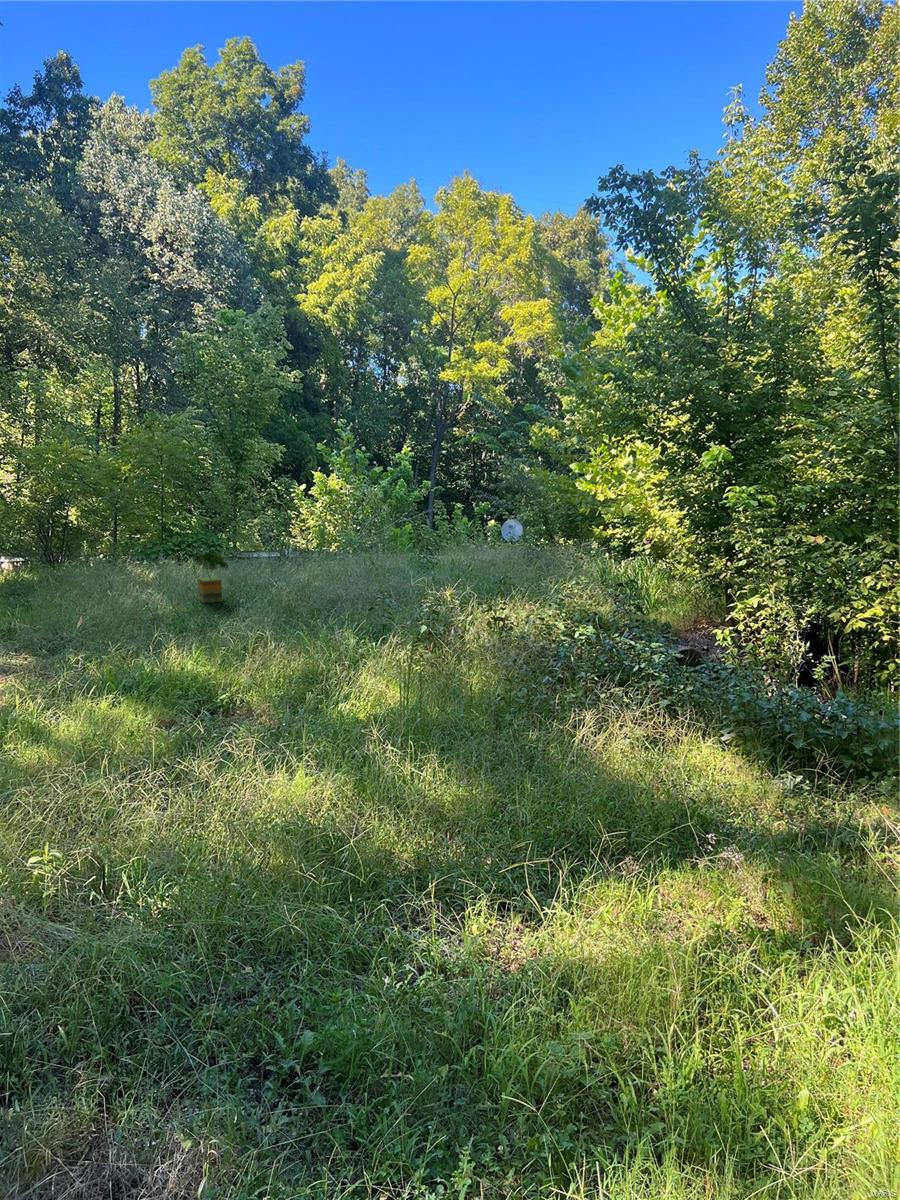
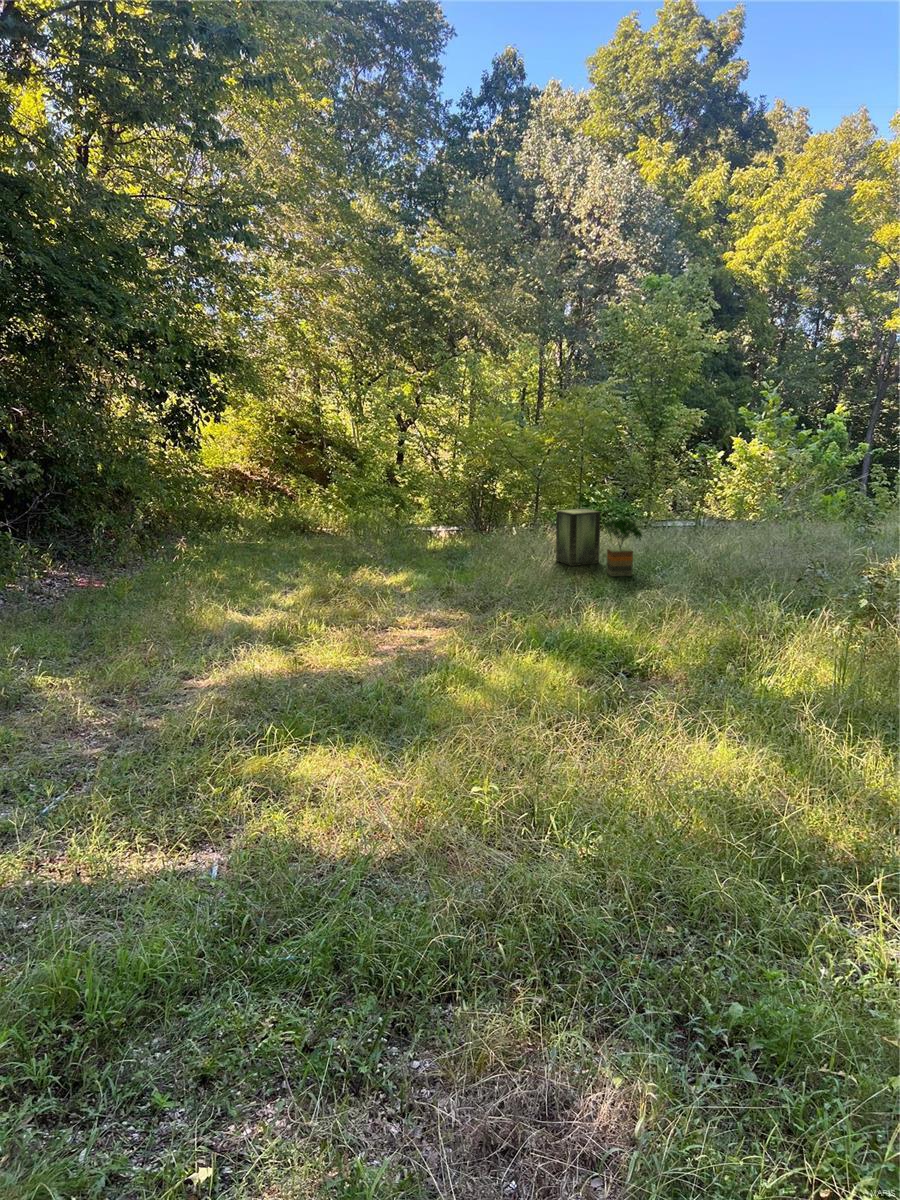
storage box: none [147,542,192,596] -> present [556,509,601,566]

